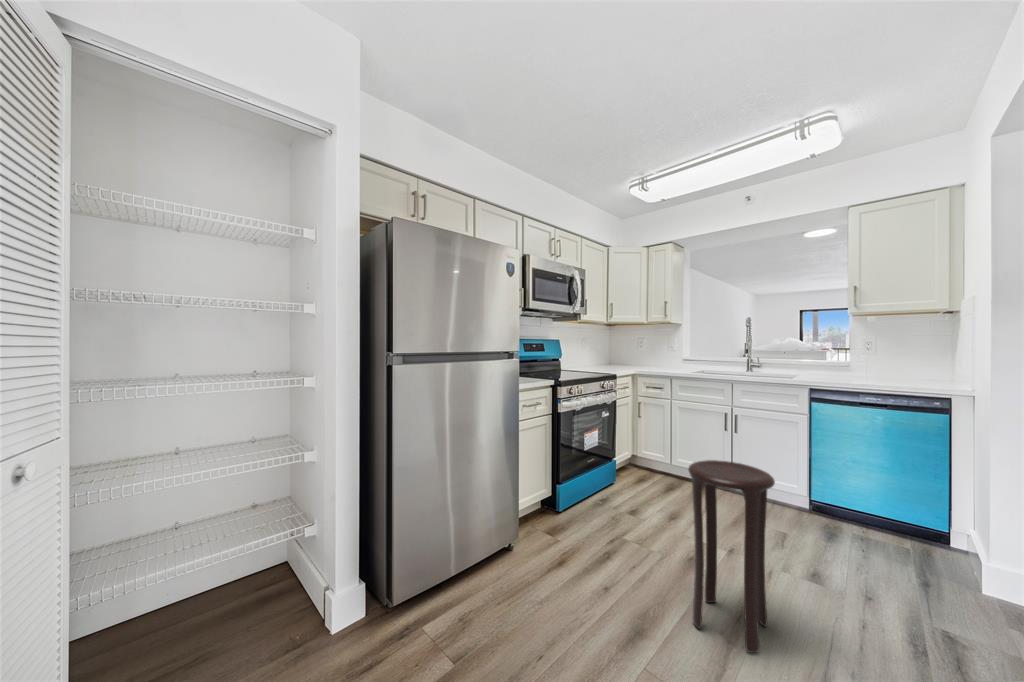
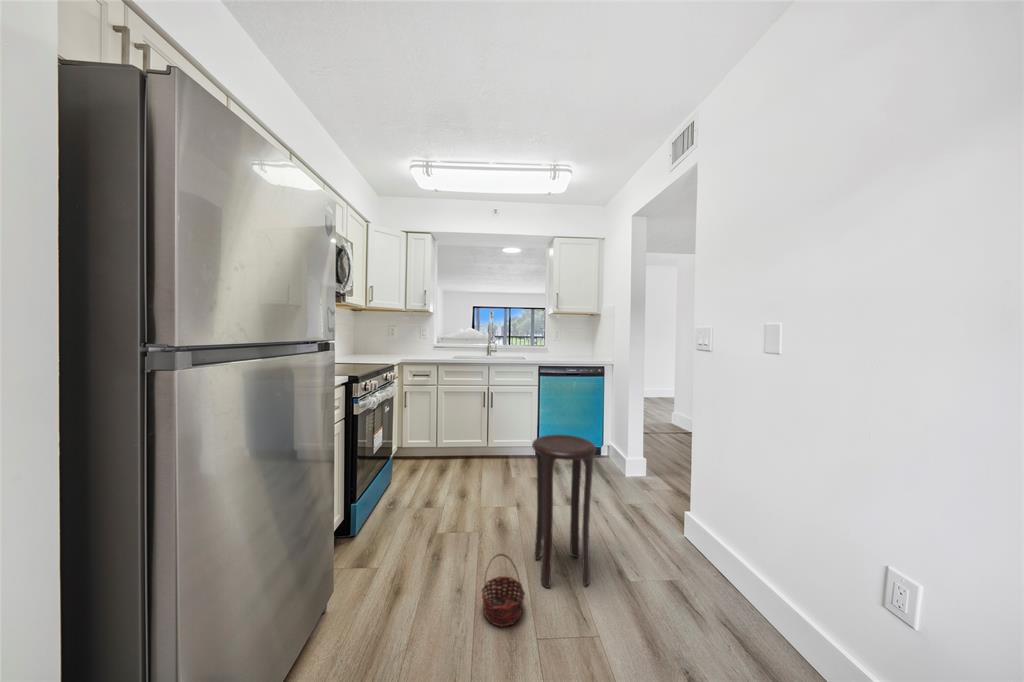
basket: none [612,559,658,631] -> present [482,554,525,627]

